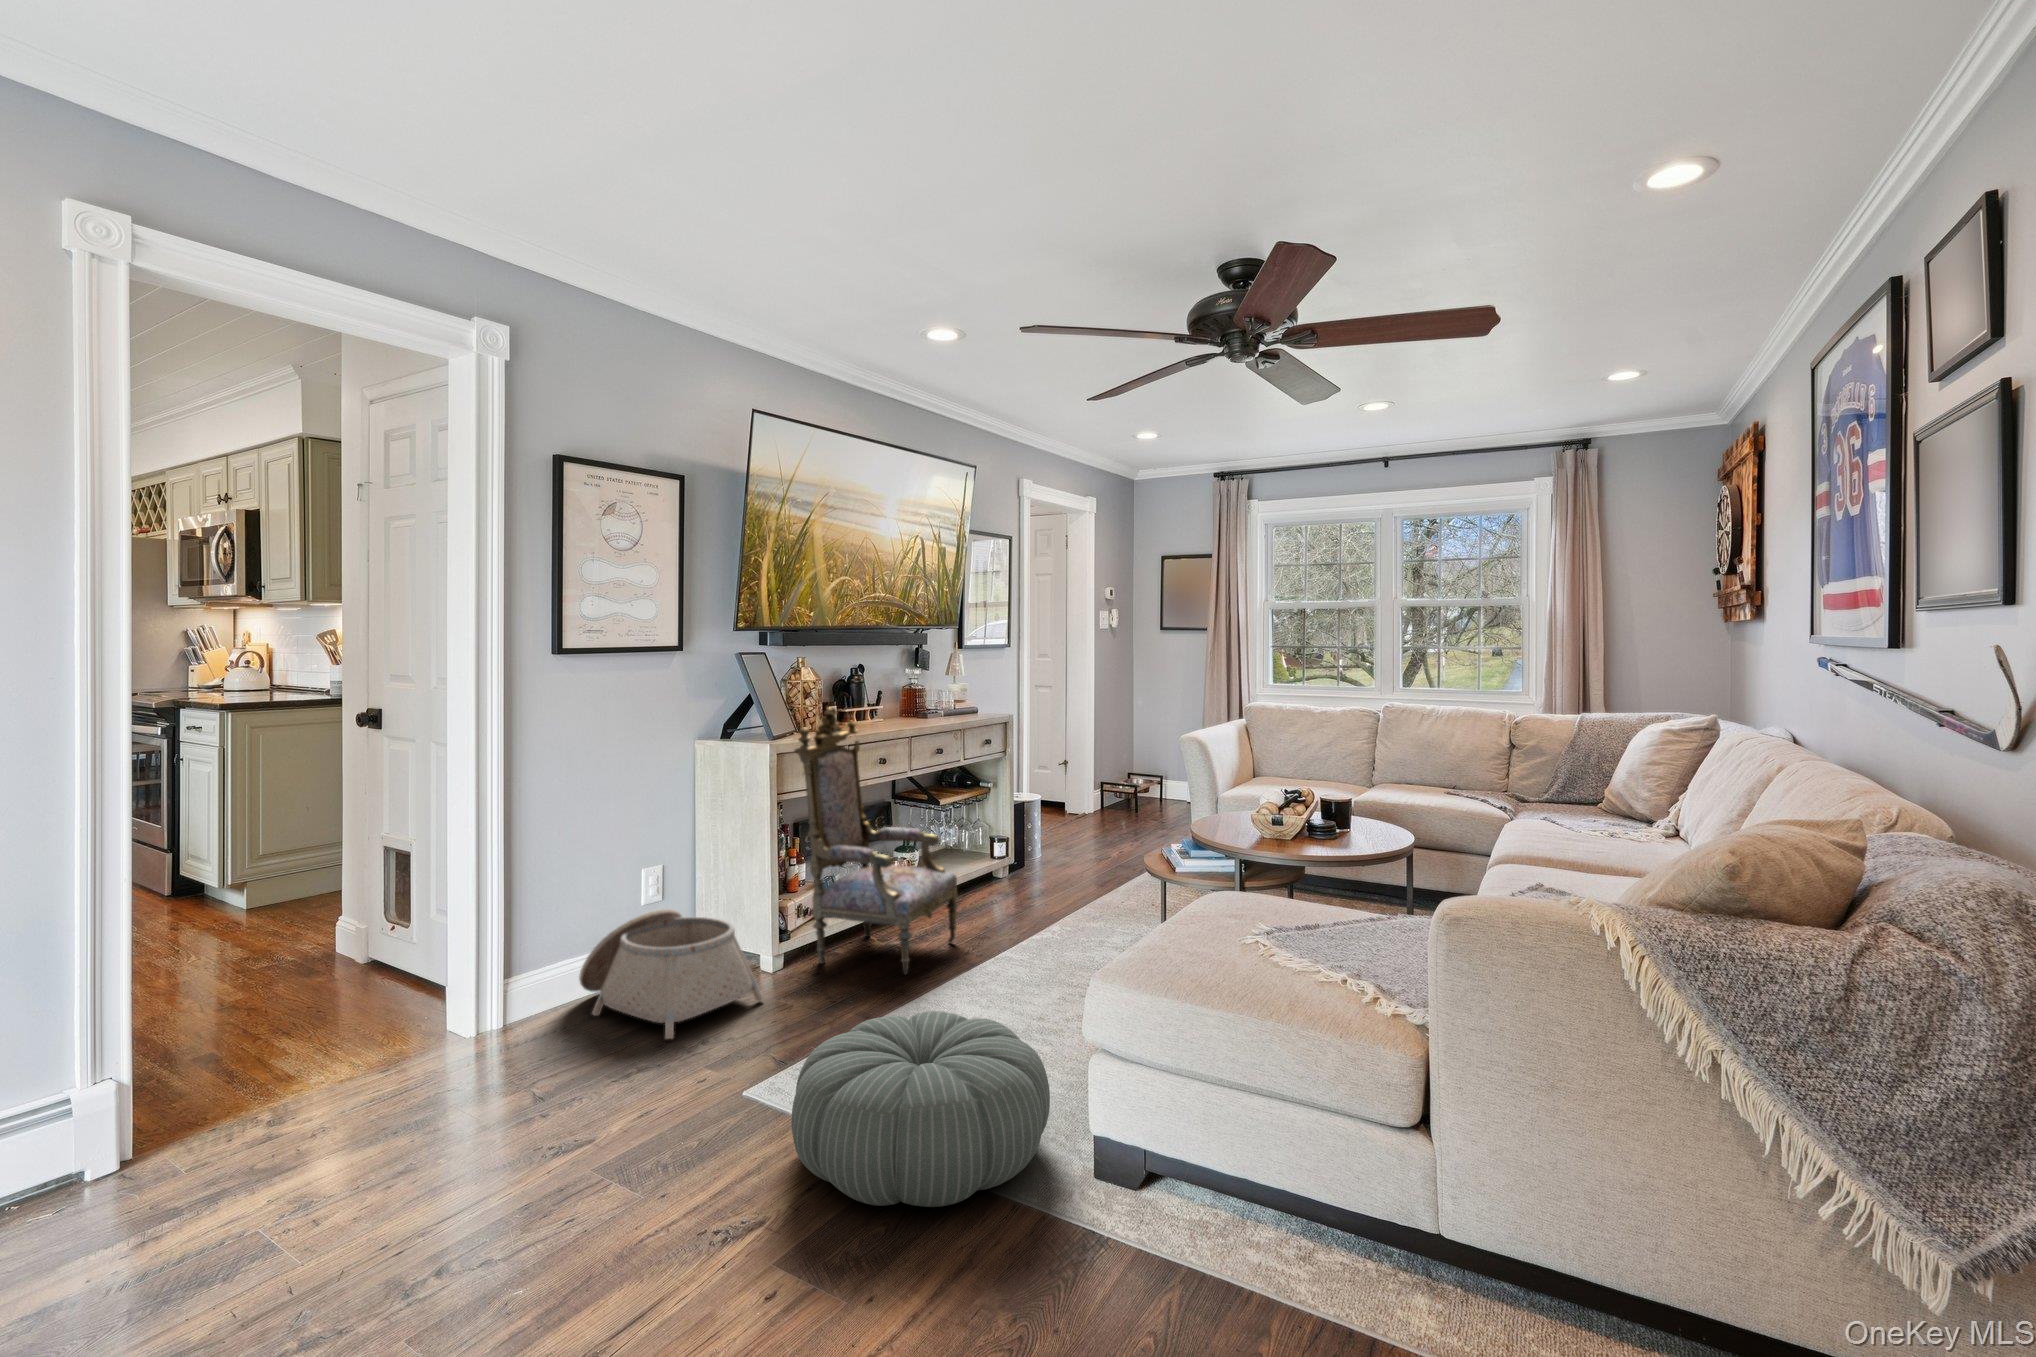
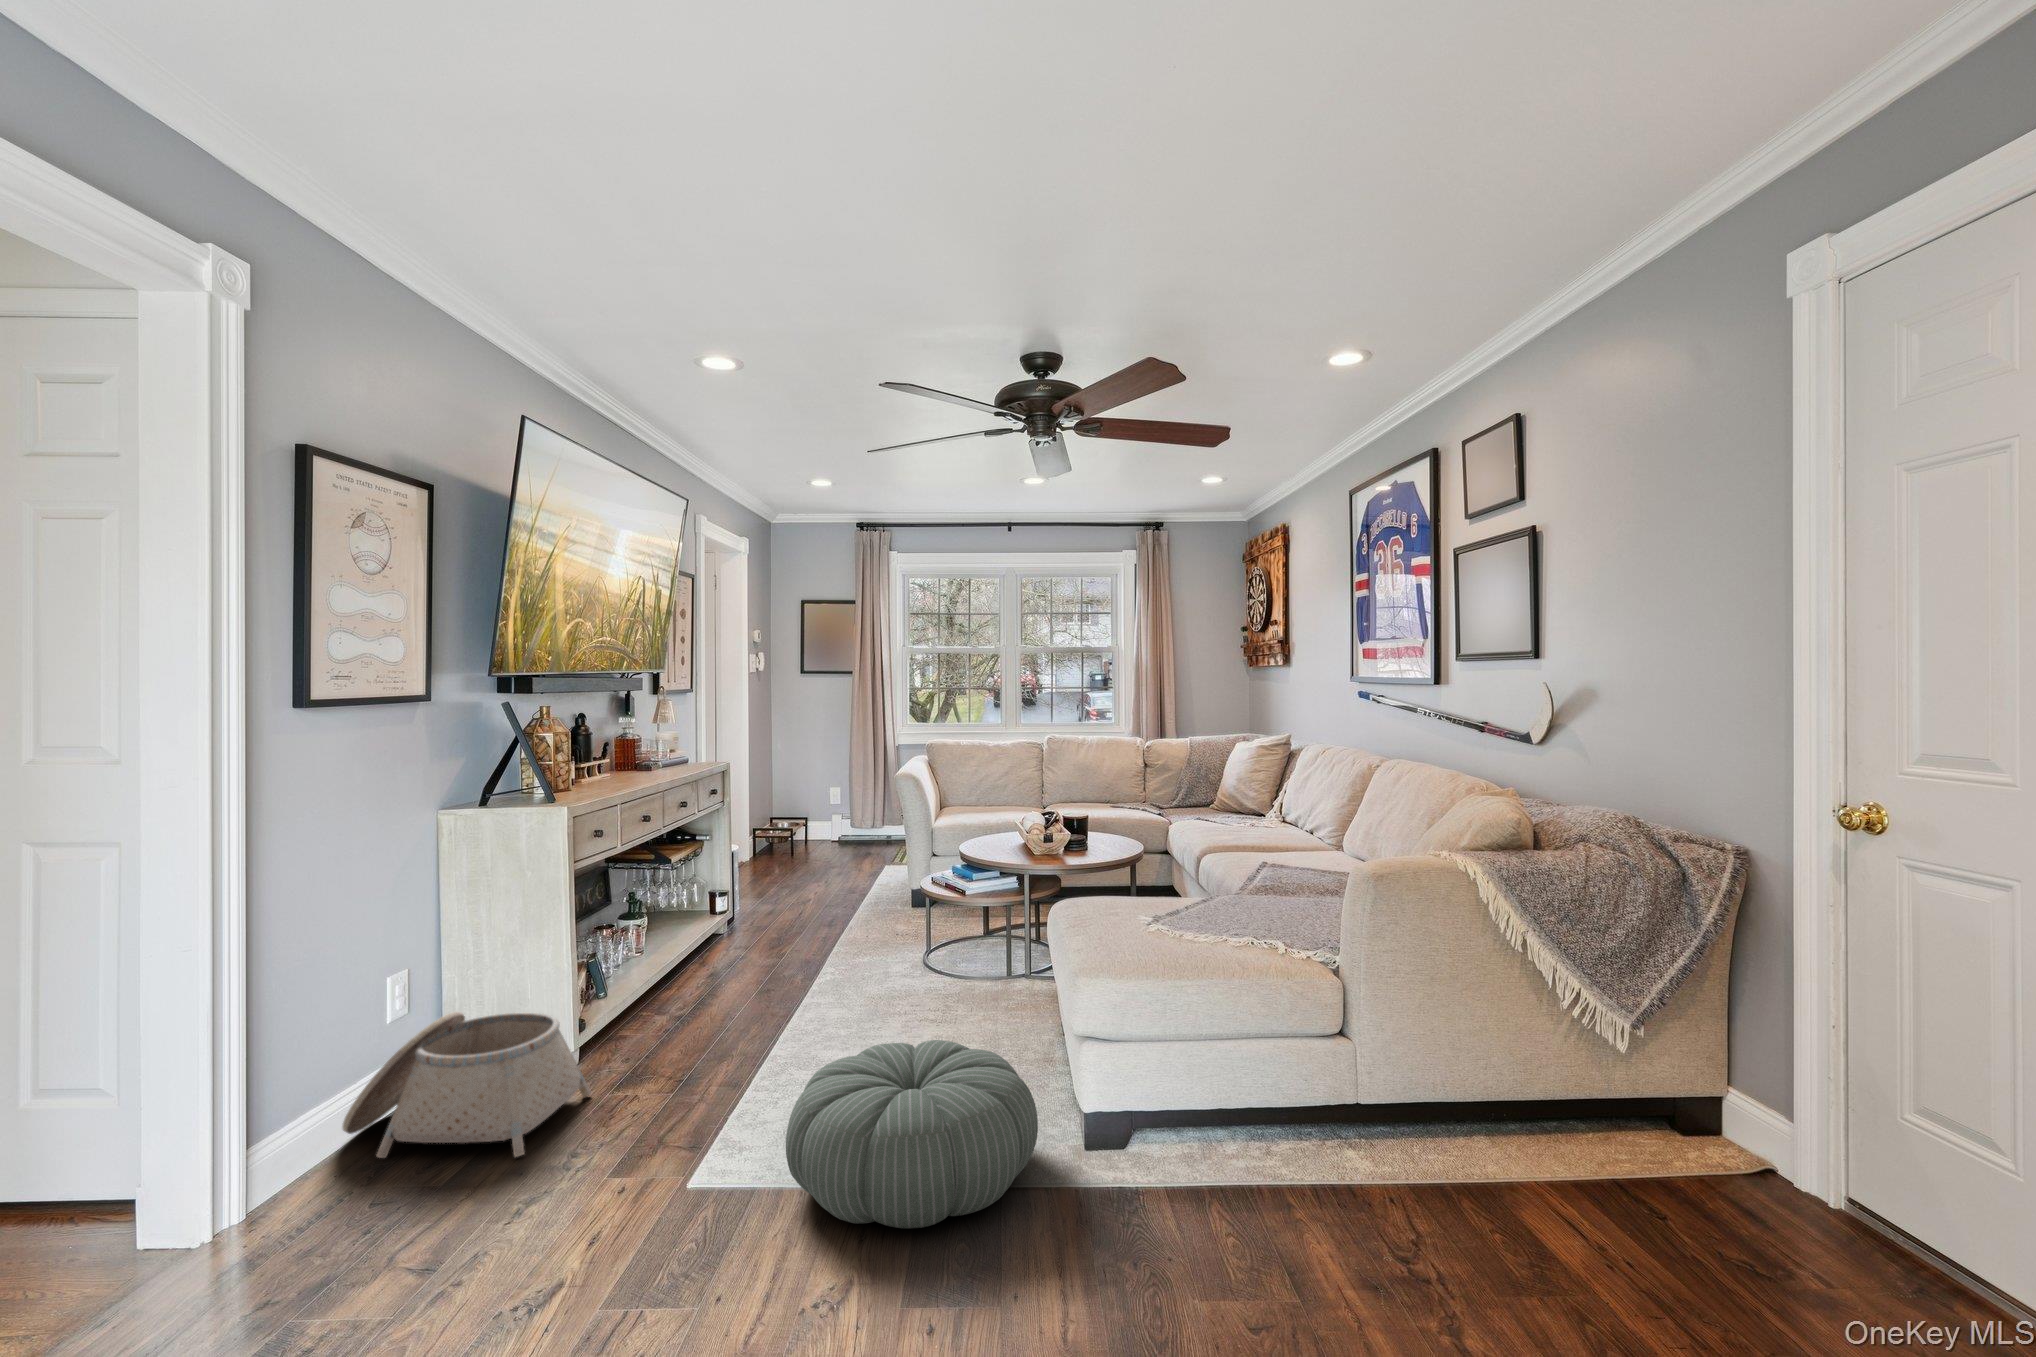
armchair: present [795,707,958,975] -> none [578,760,745,1046]

